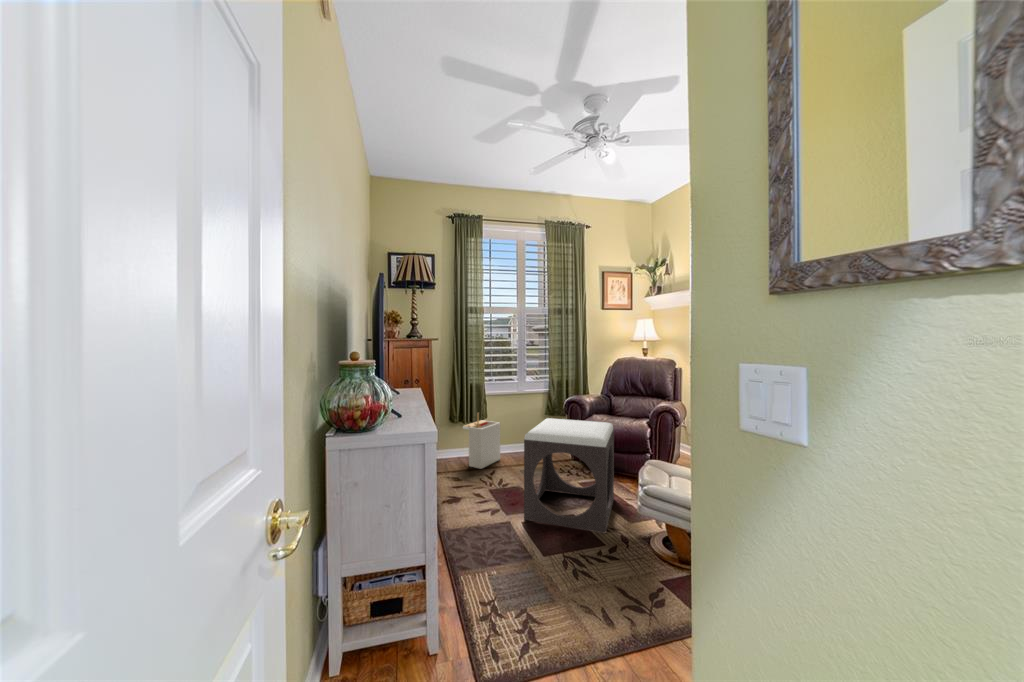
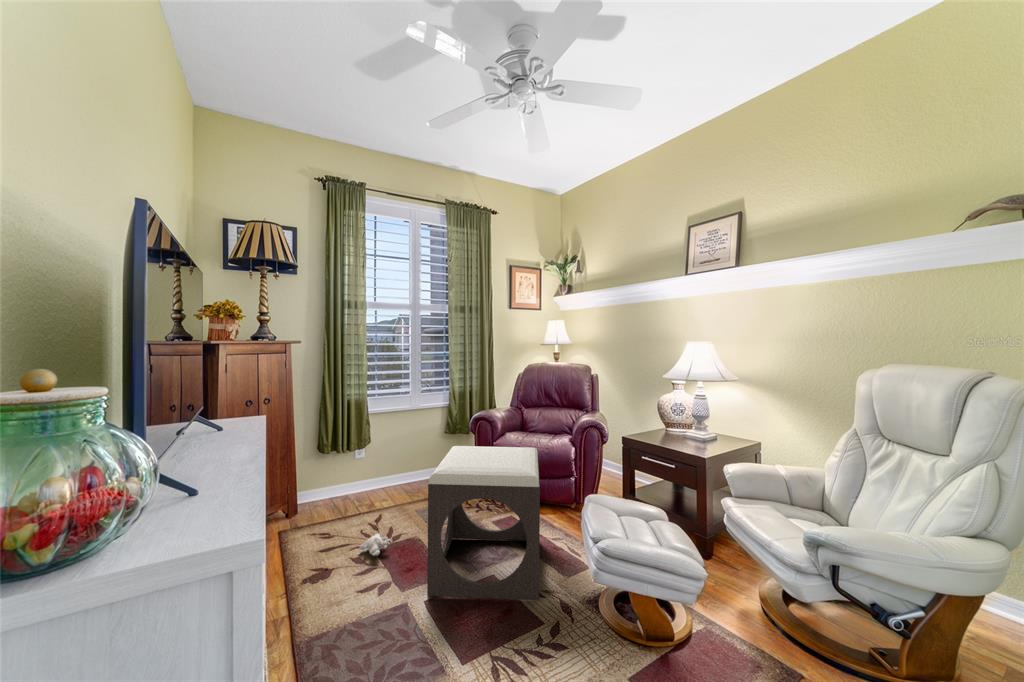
storage bin: present [463,413,500,469] -> none [336,439,389,515]
plush toy: none [457,479,500,496] -> present [326,533,390,568]

